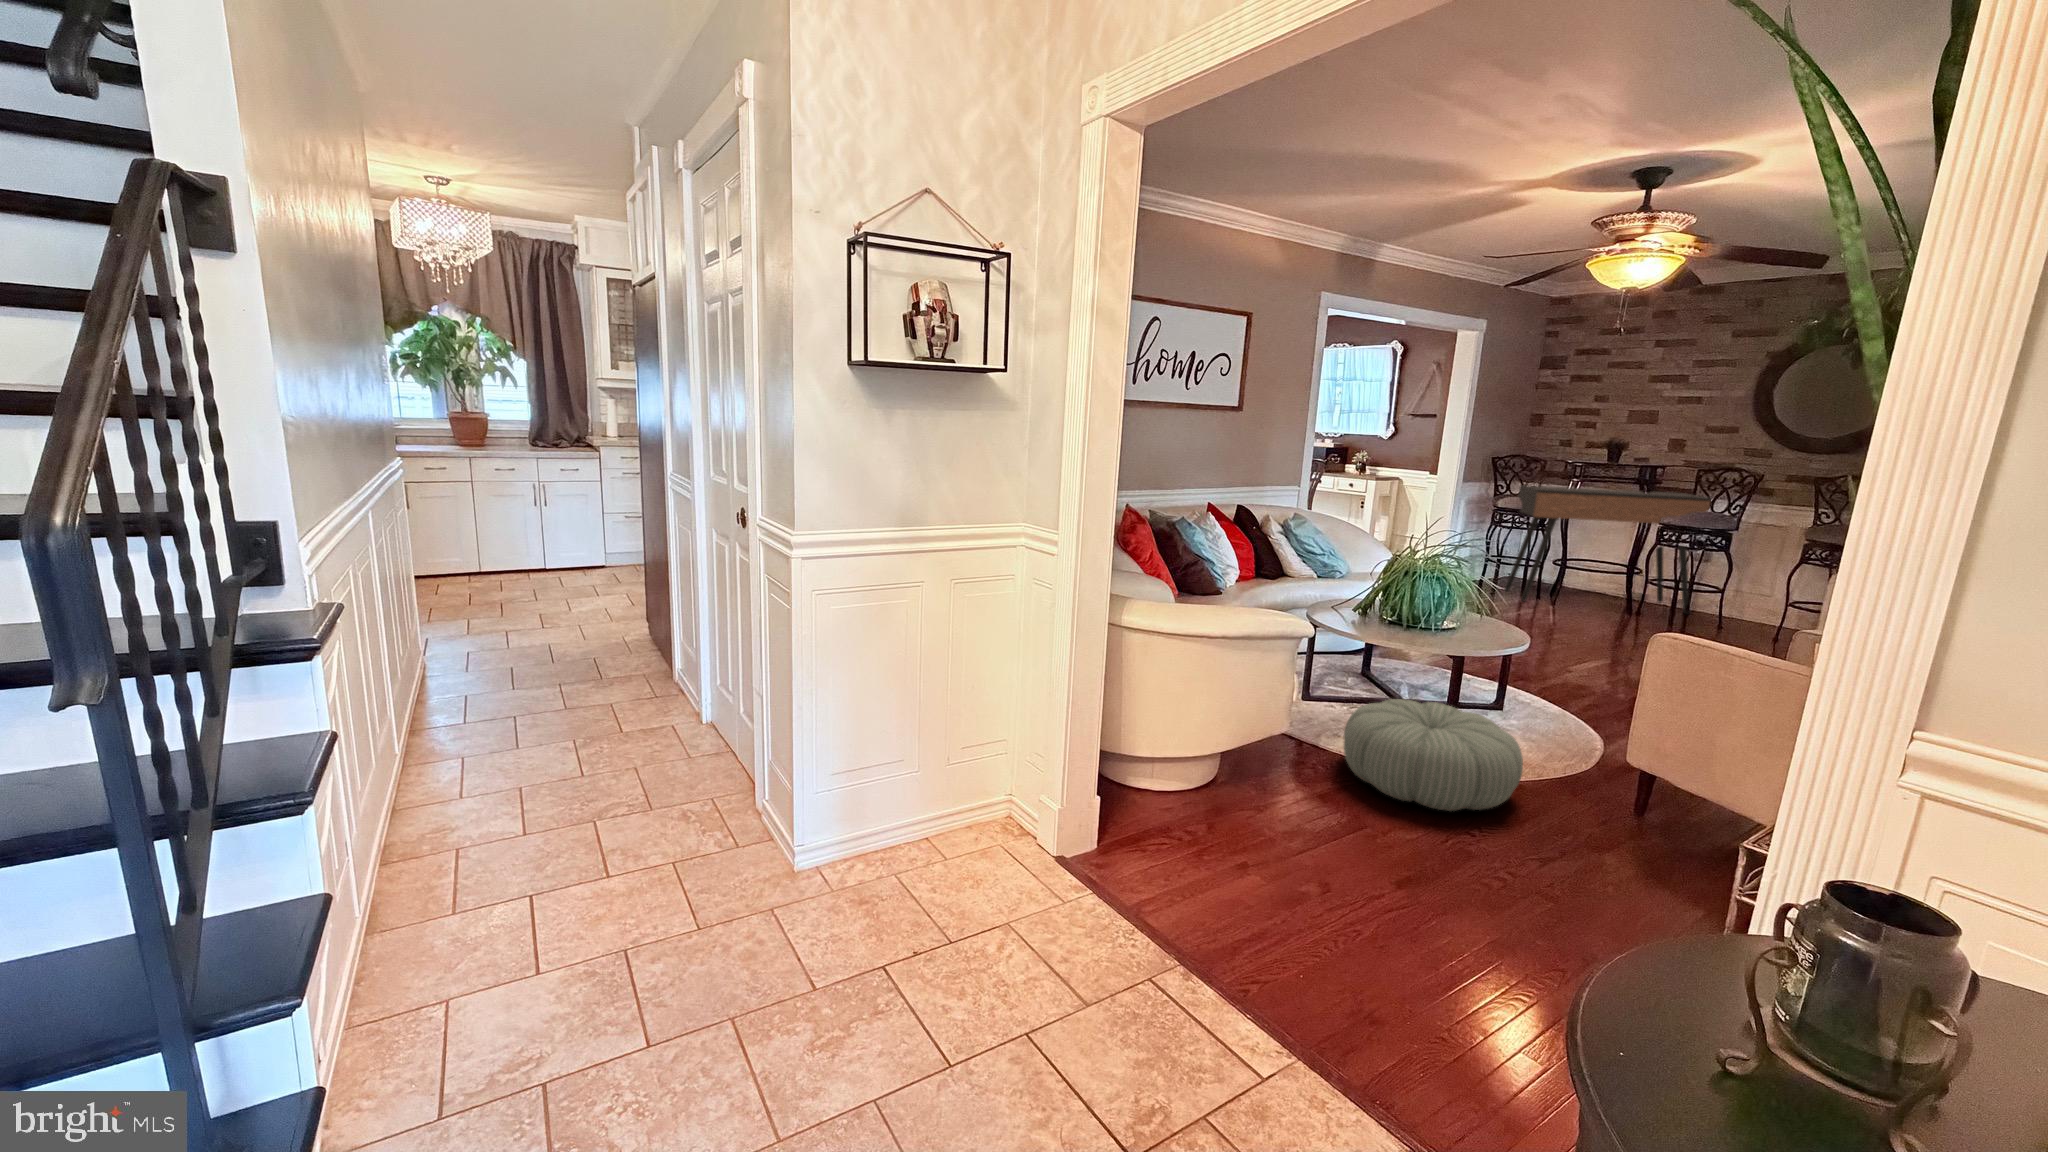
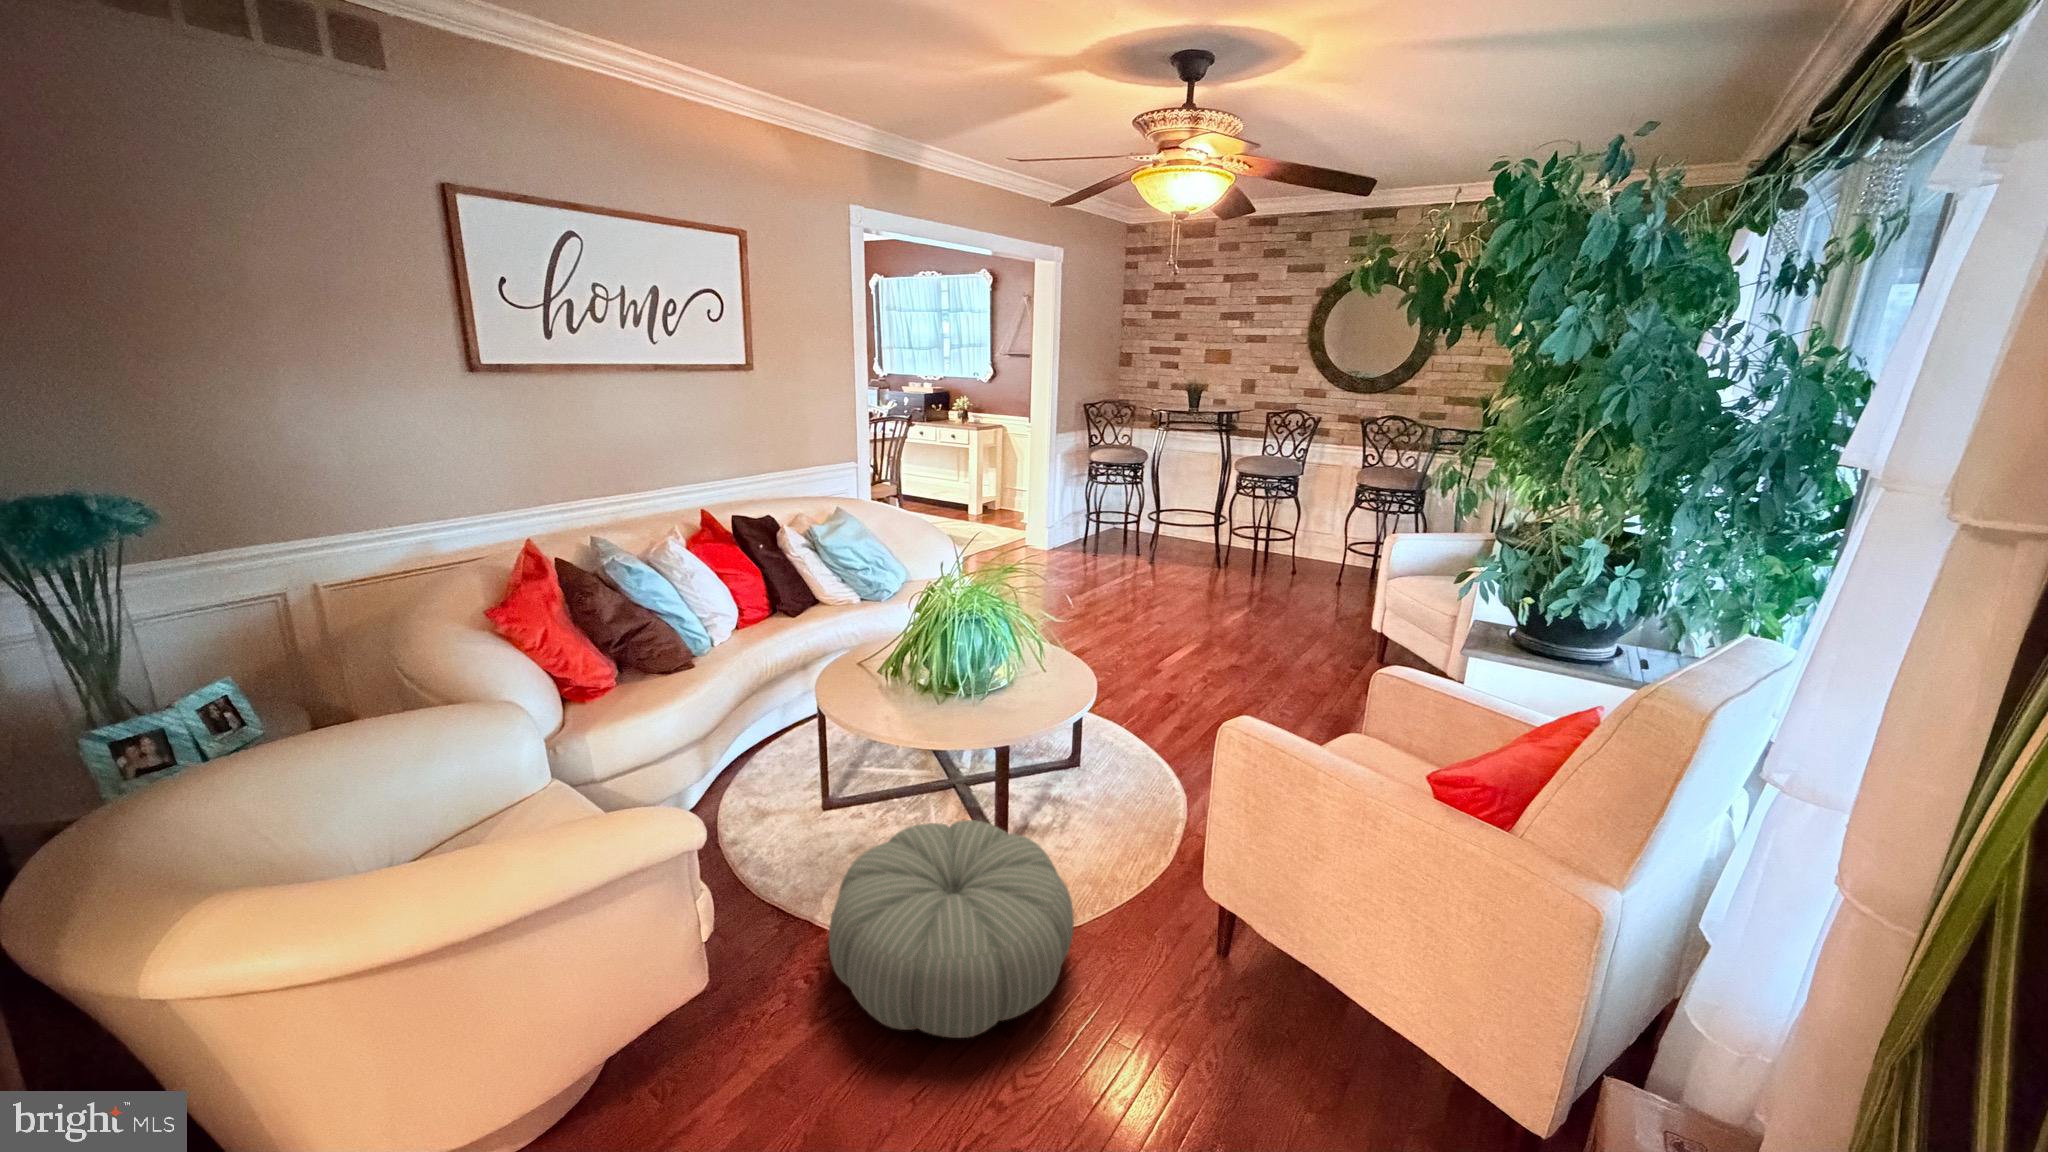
console table: present [1505,485,1711,613] -> none [1107,435,1279,560]

